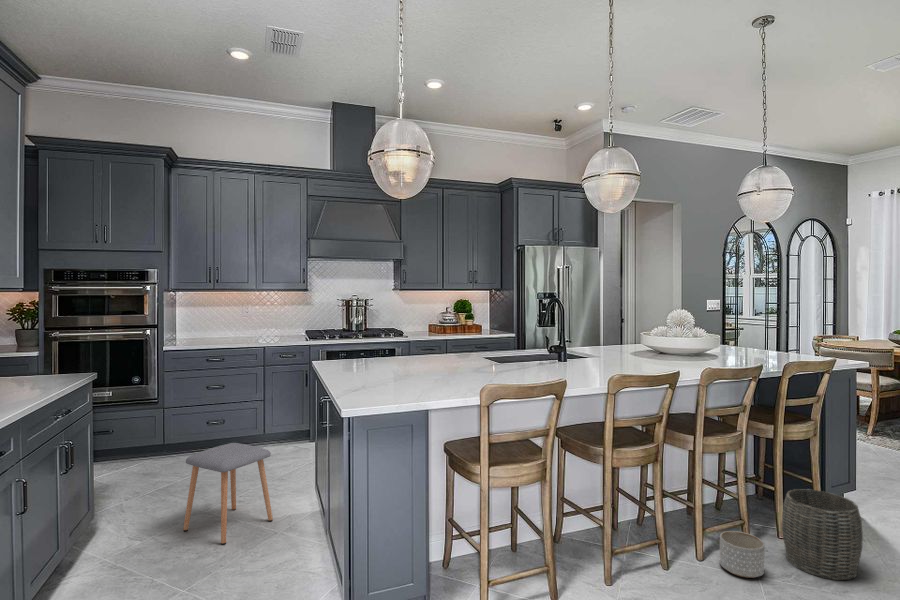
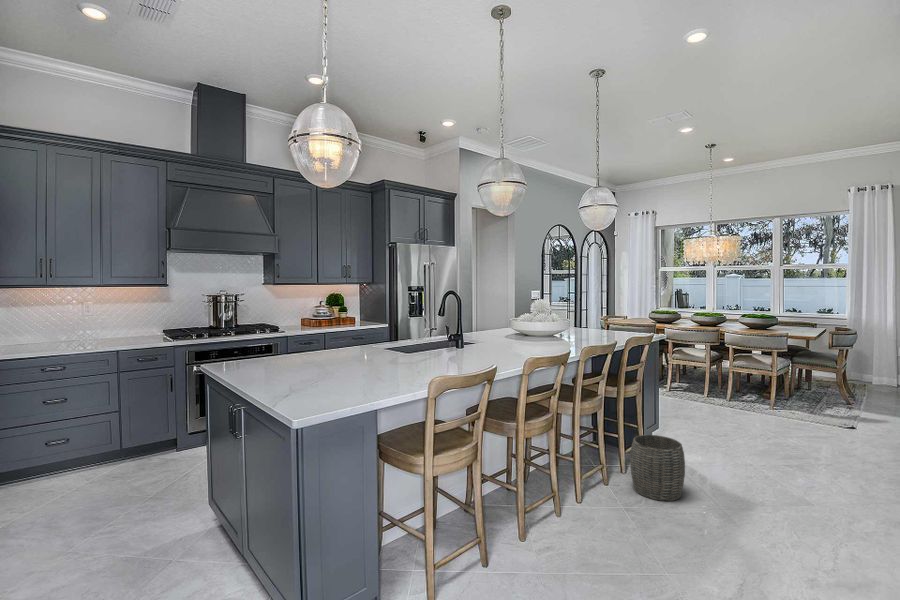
stool: present [183,443,273,545] -> none [41,462,162,584]
planter: present [720,531,764,578] -> none [594,476,627,512]

